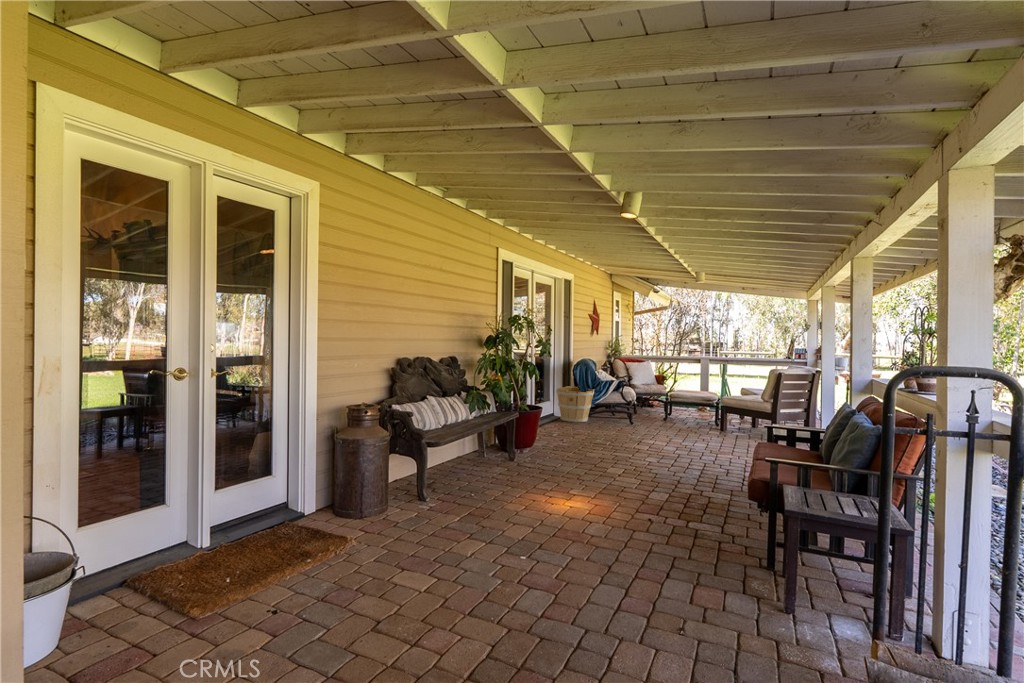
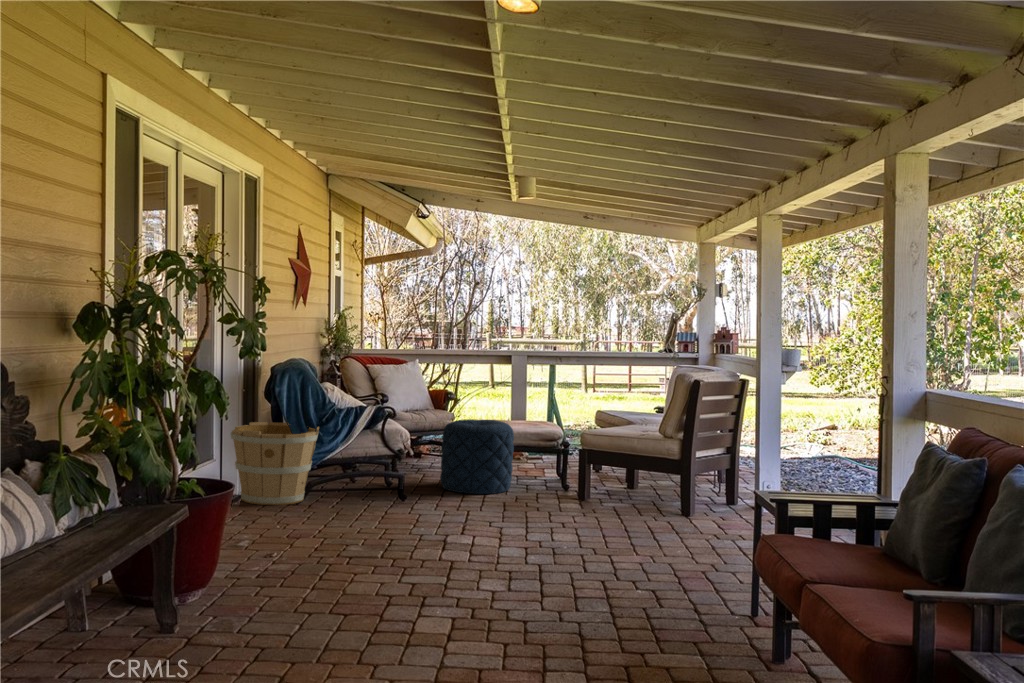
pouf: none [653,389,690,425] -> present [440,419,514,494]

